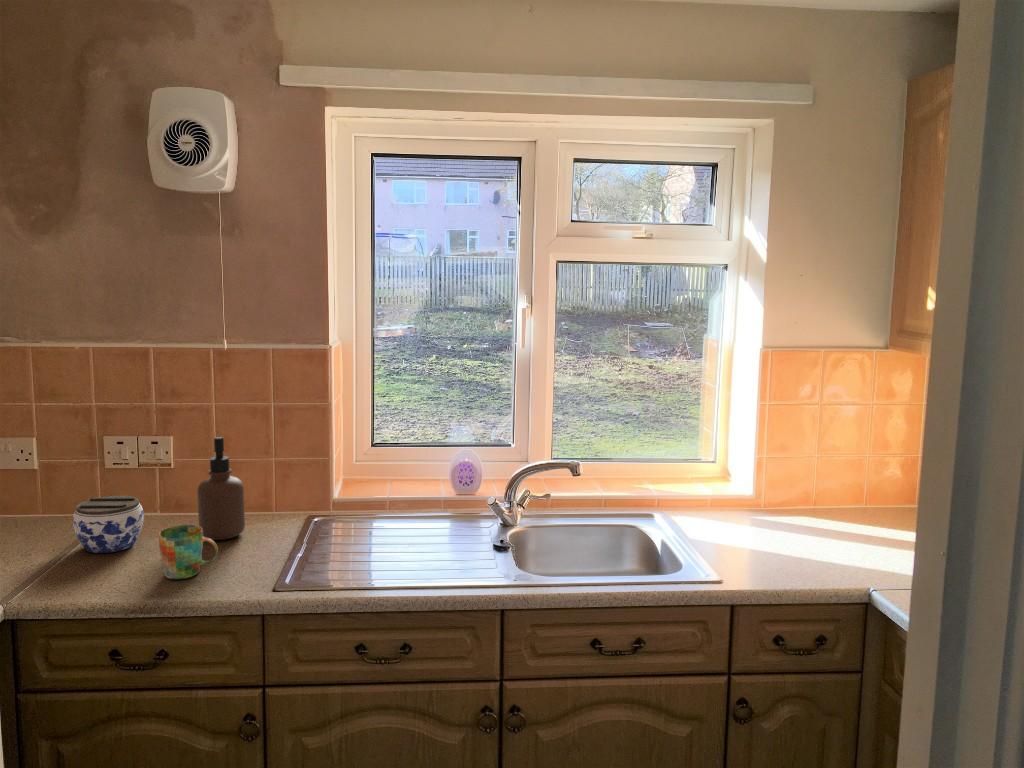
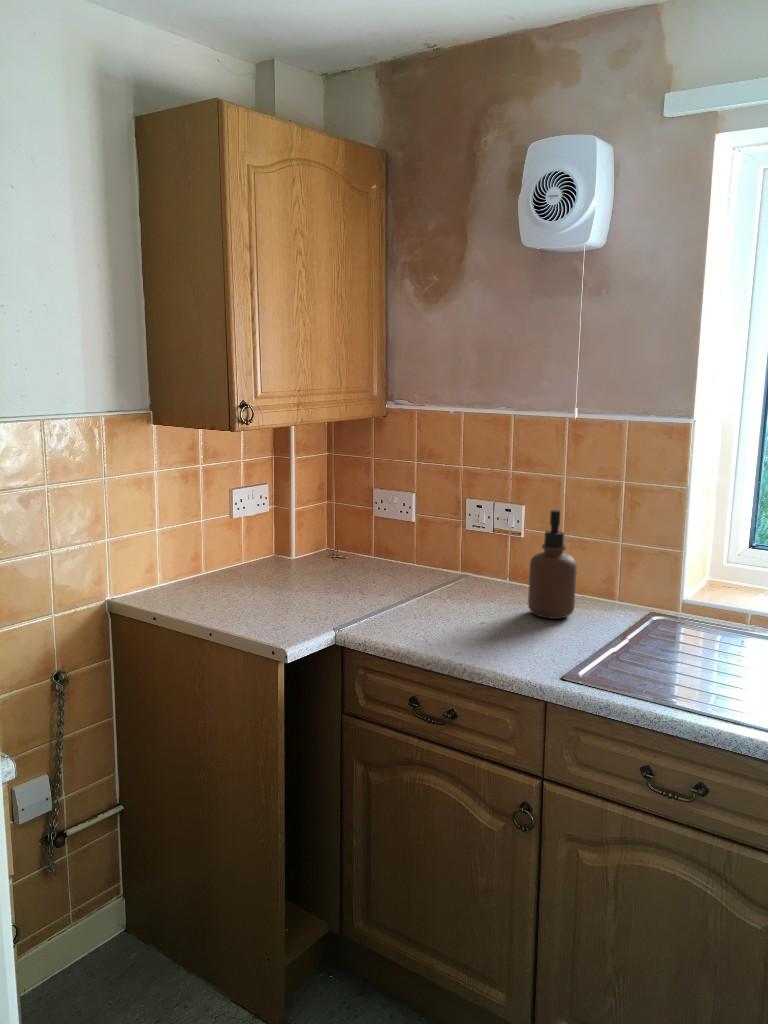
jar: present [73,496,144,553] -> none [419,554,480,607]
mug: present [159,525,218,579] -> none [470,592,524,645]

